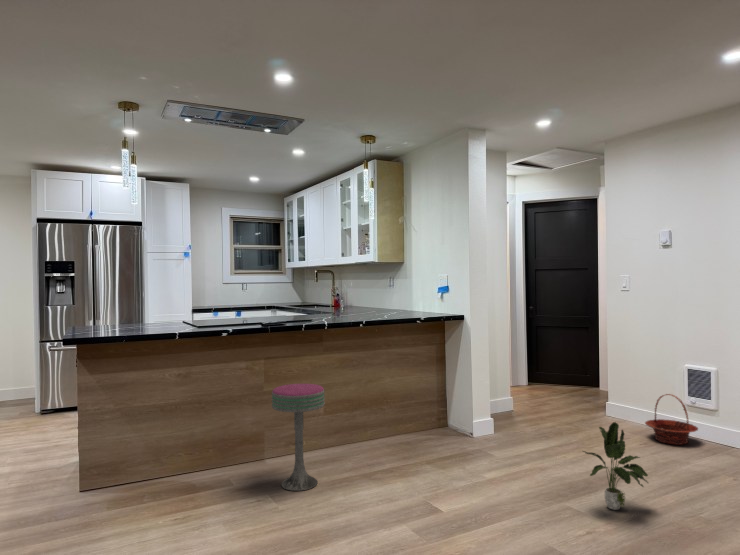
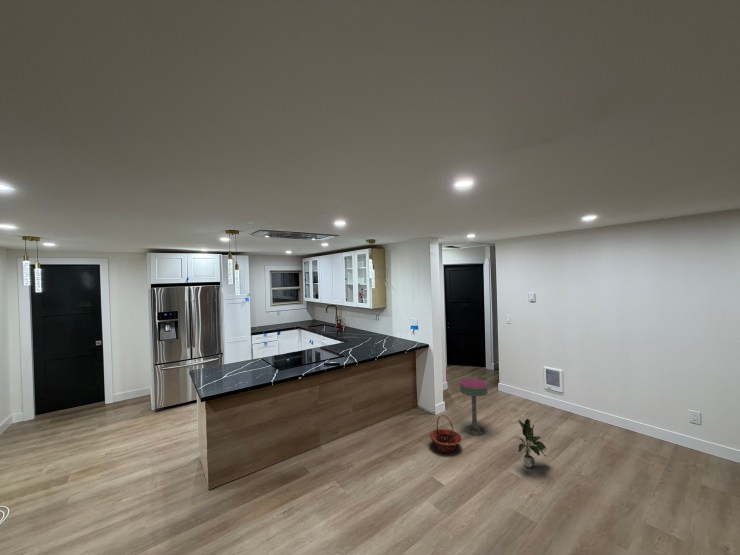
bar stool: present [272,384,325,491] -> present [460,379,488,435]
basket: present [645,394,698,445] -> present [430,415,462,452]

